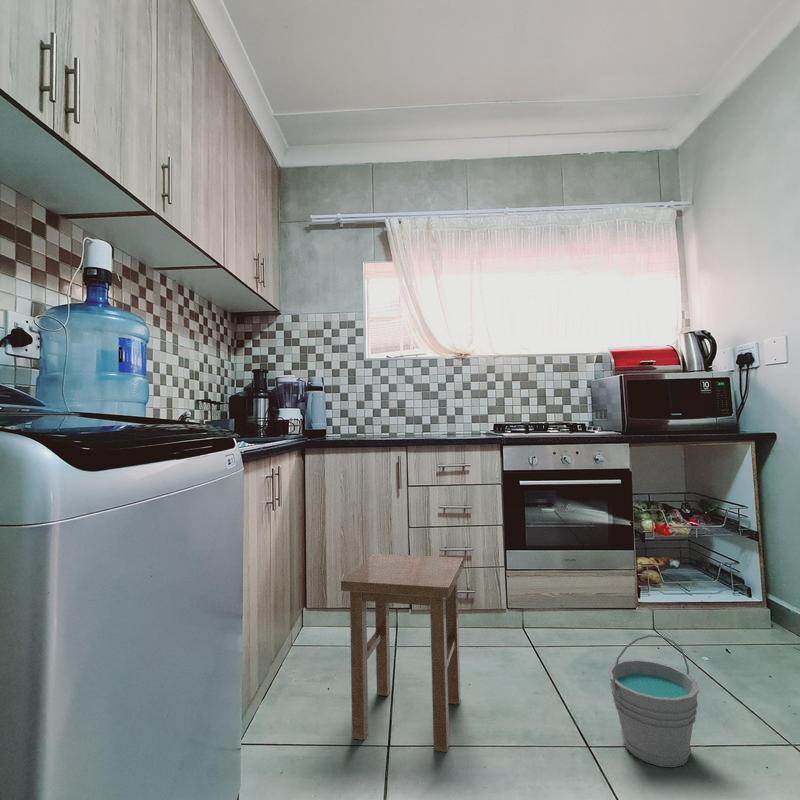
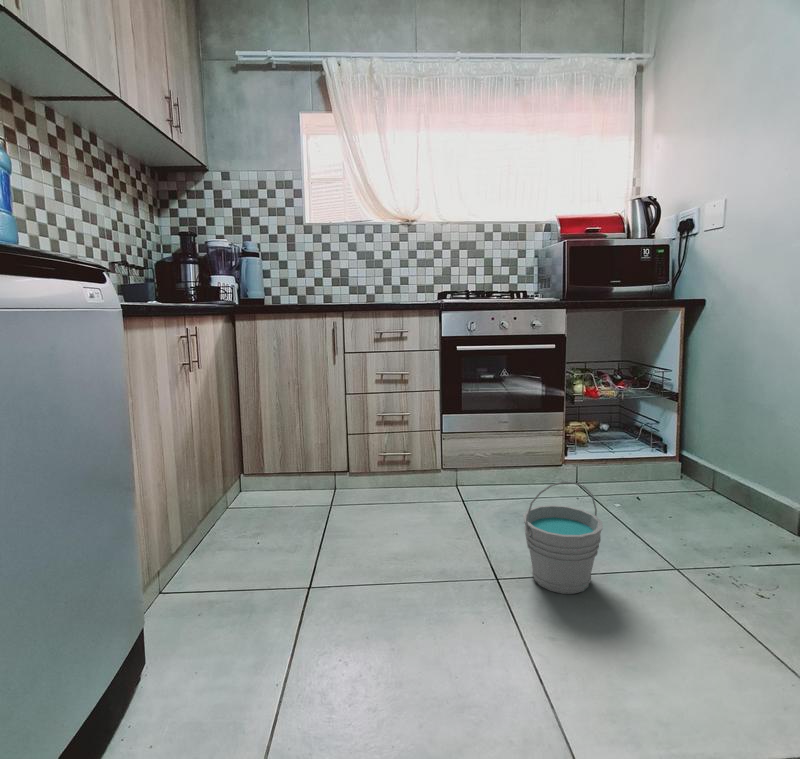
stool: present [341,554,464,752] -> none [261,416,392,590]

